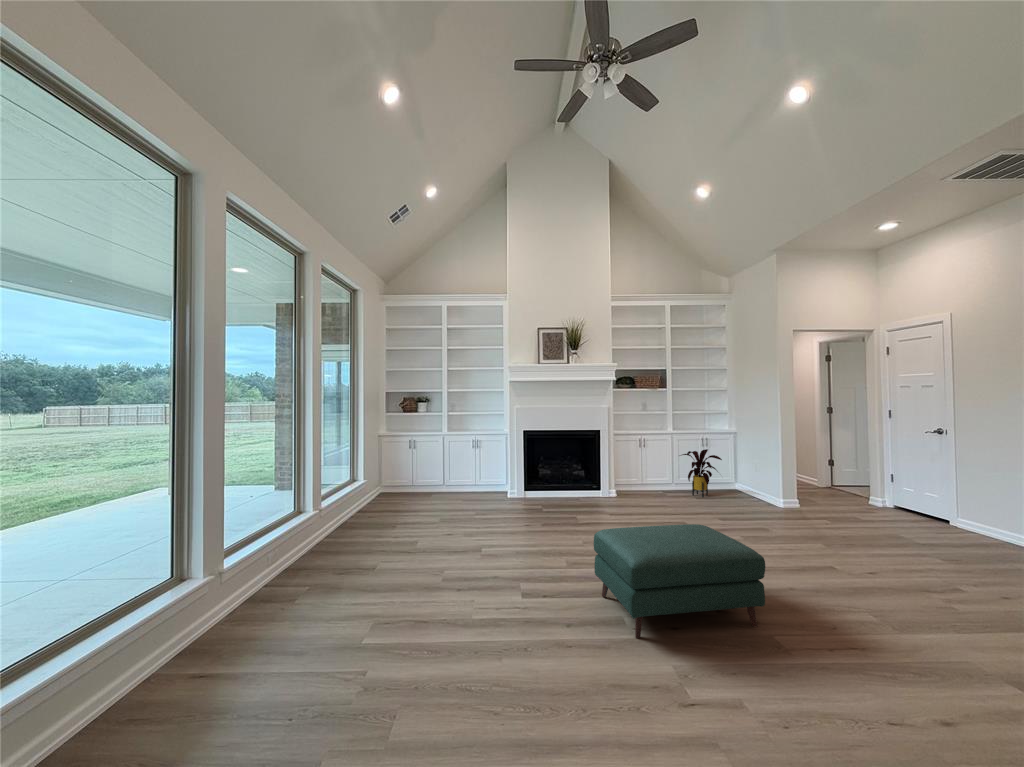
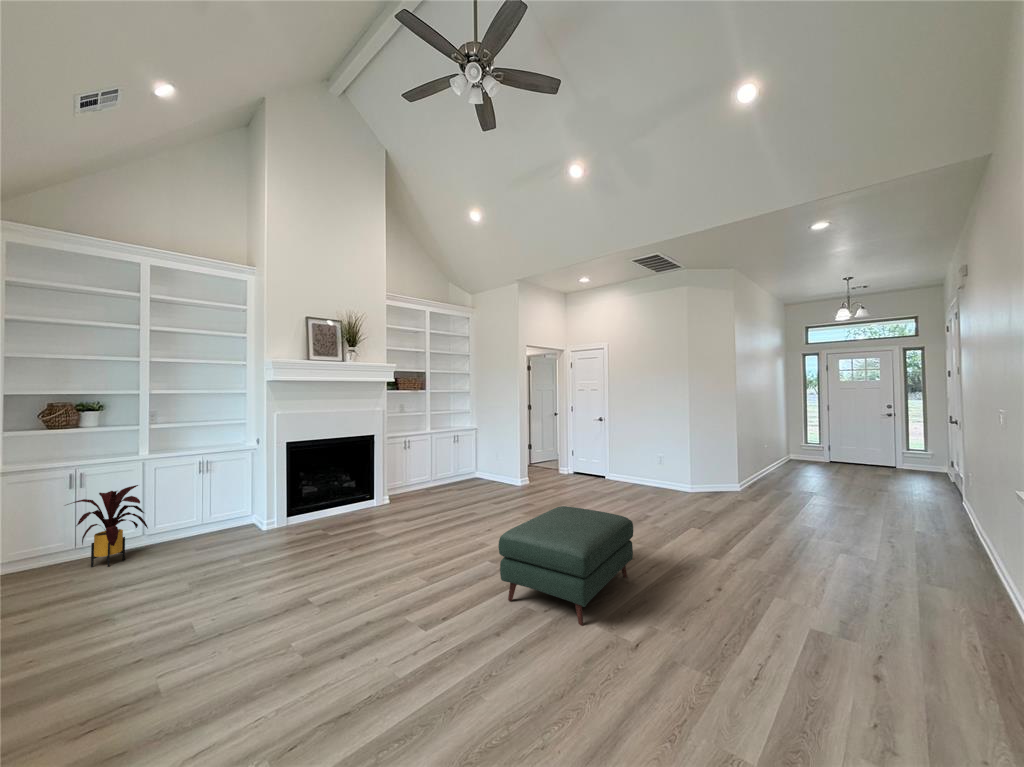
house plant: present [682,449,722,497] -> present [67,485,148,567]

